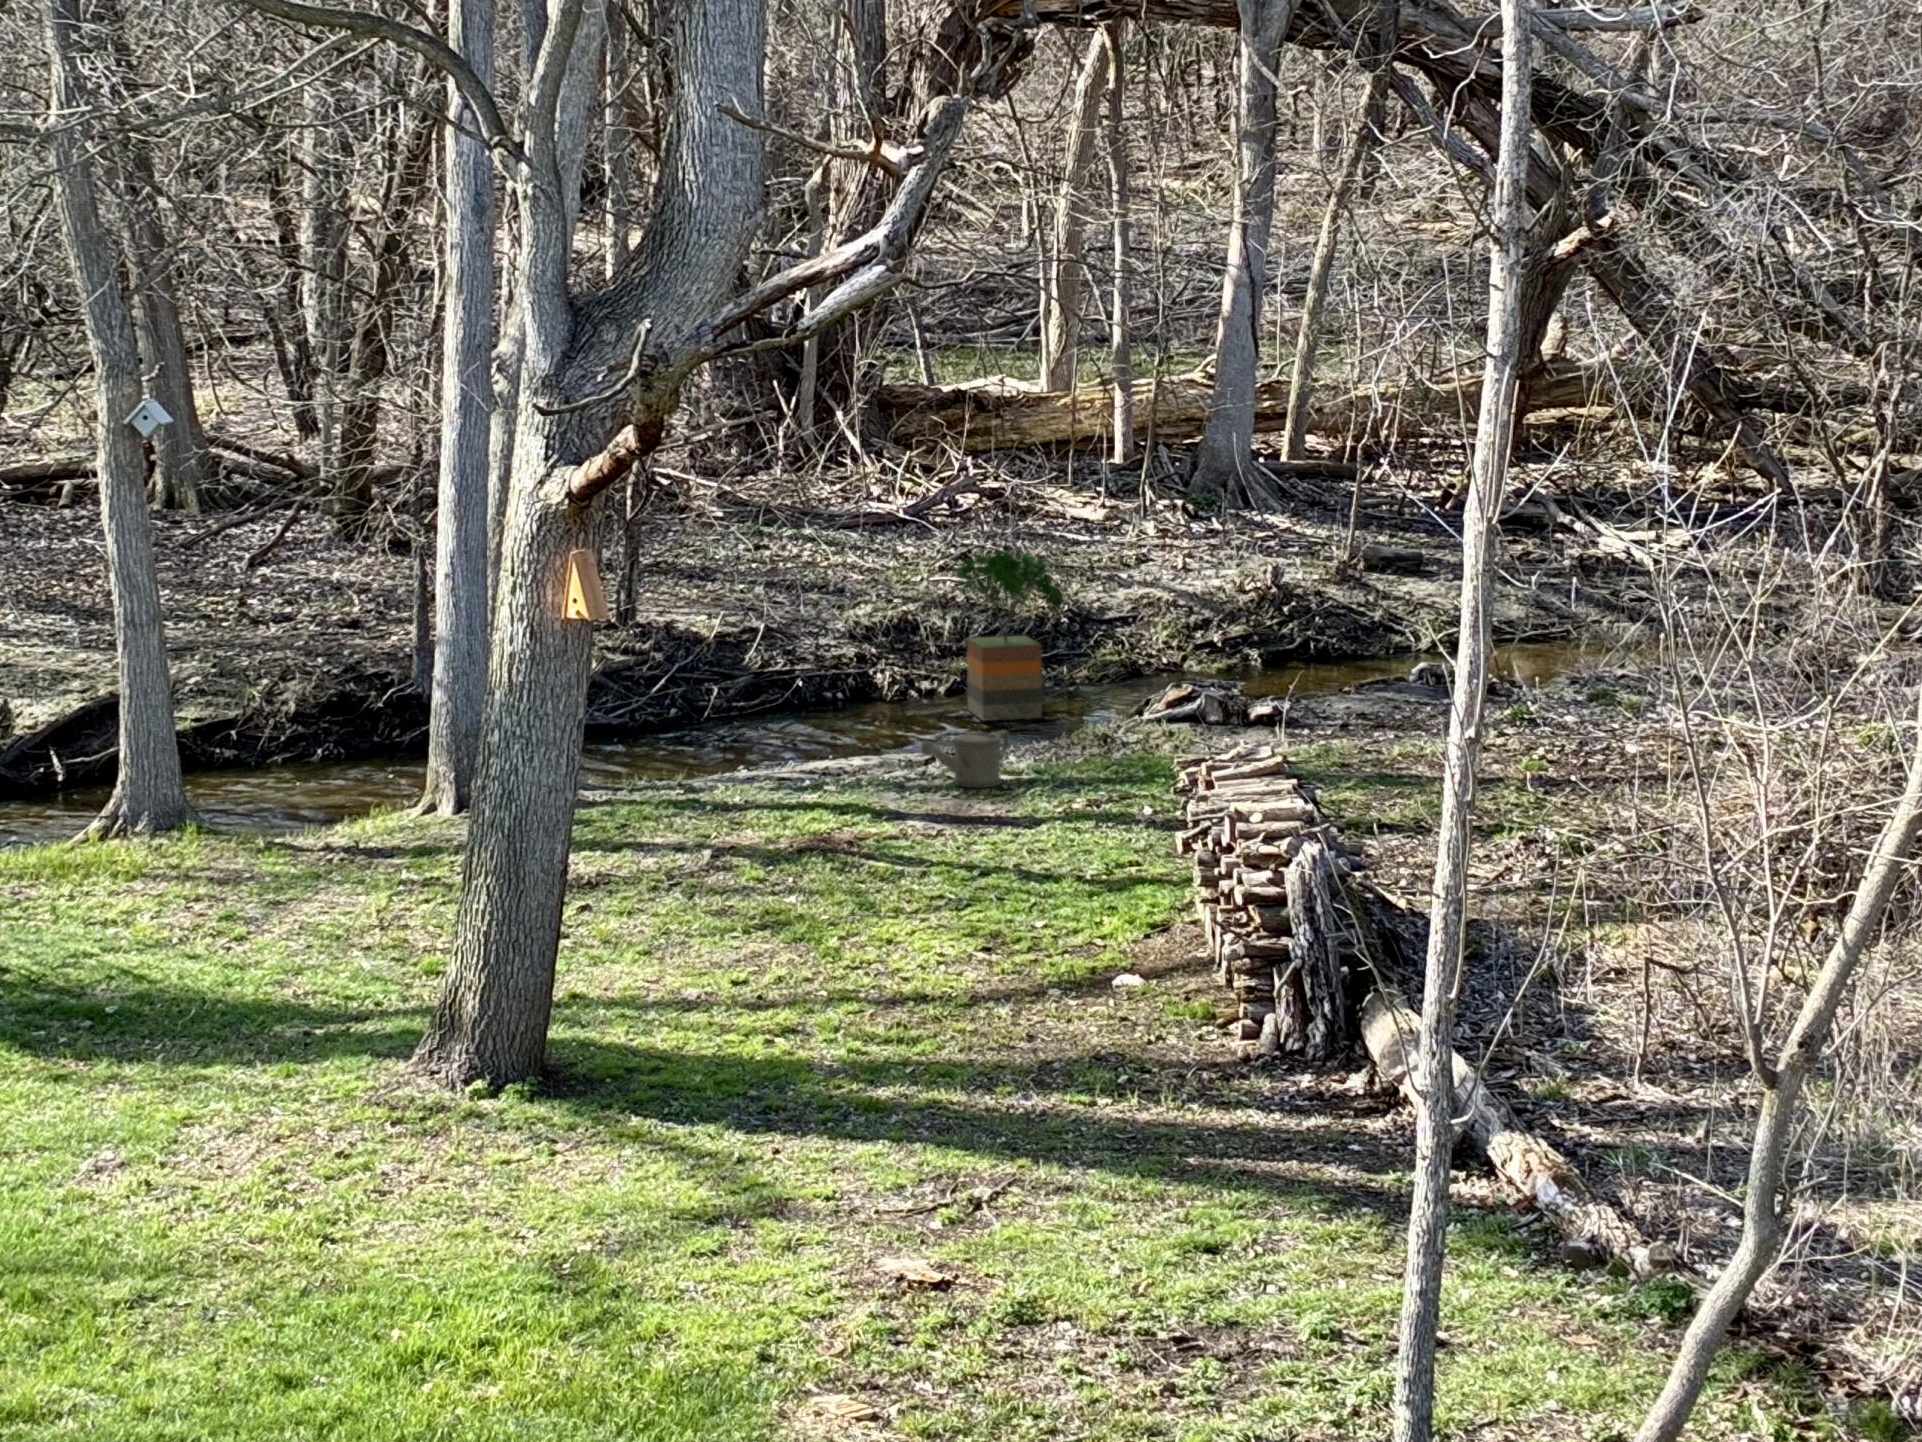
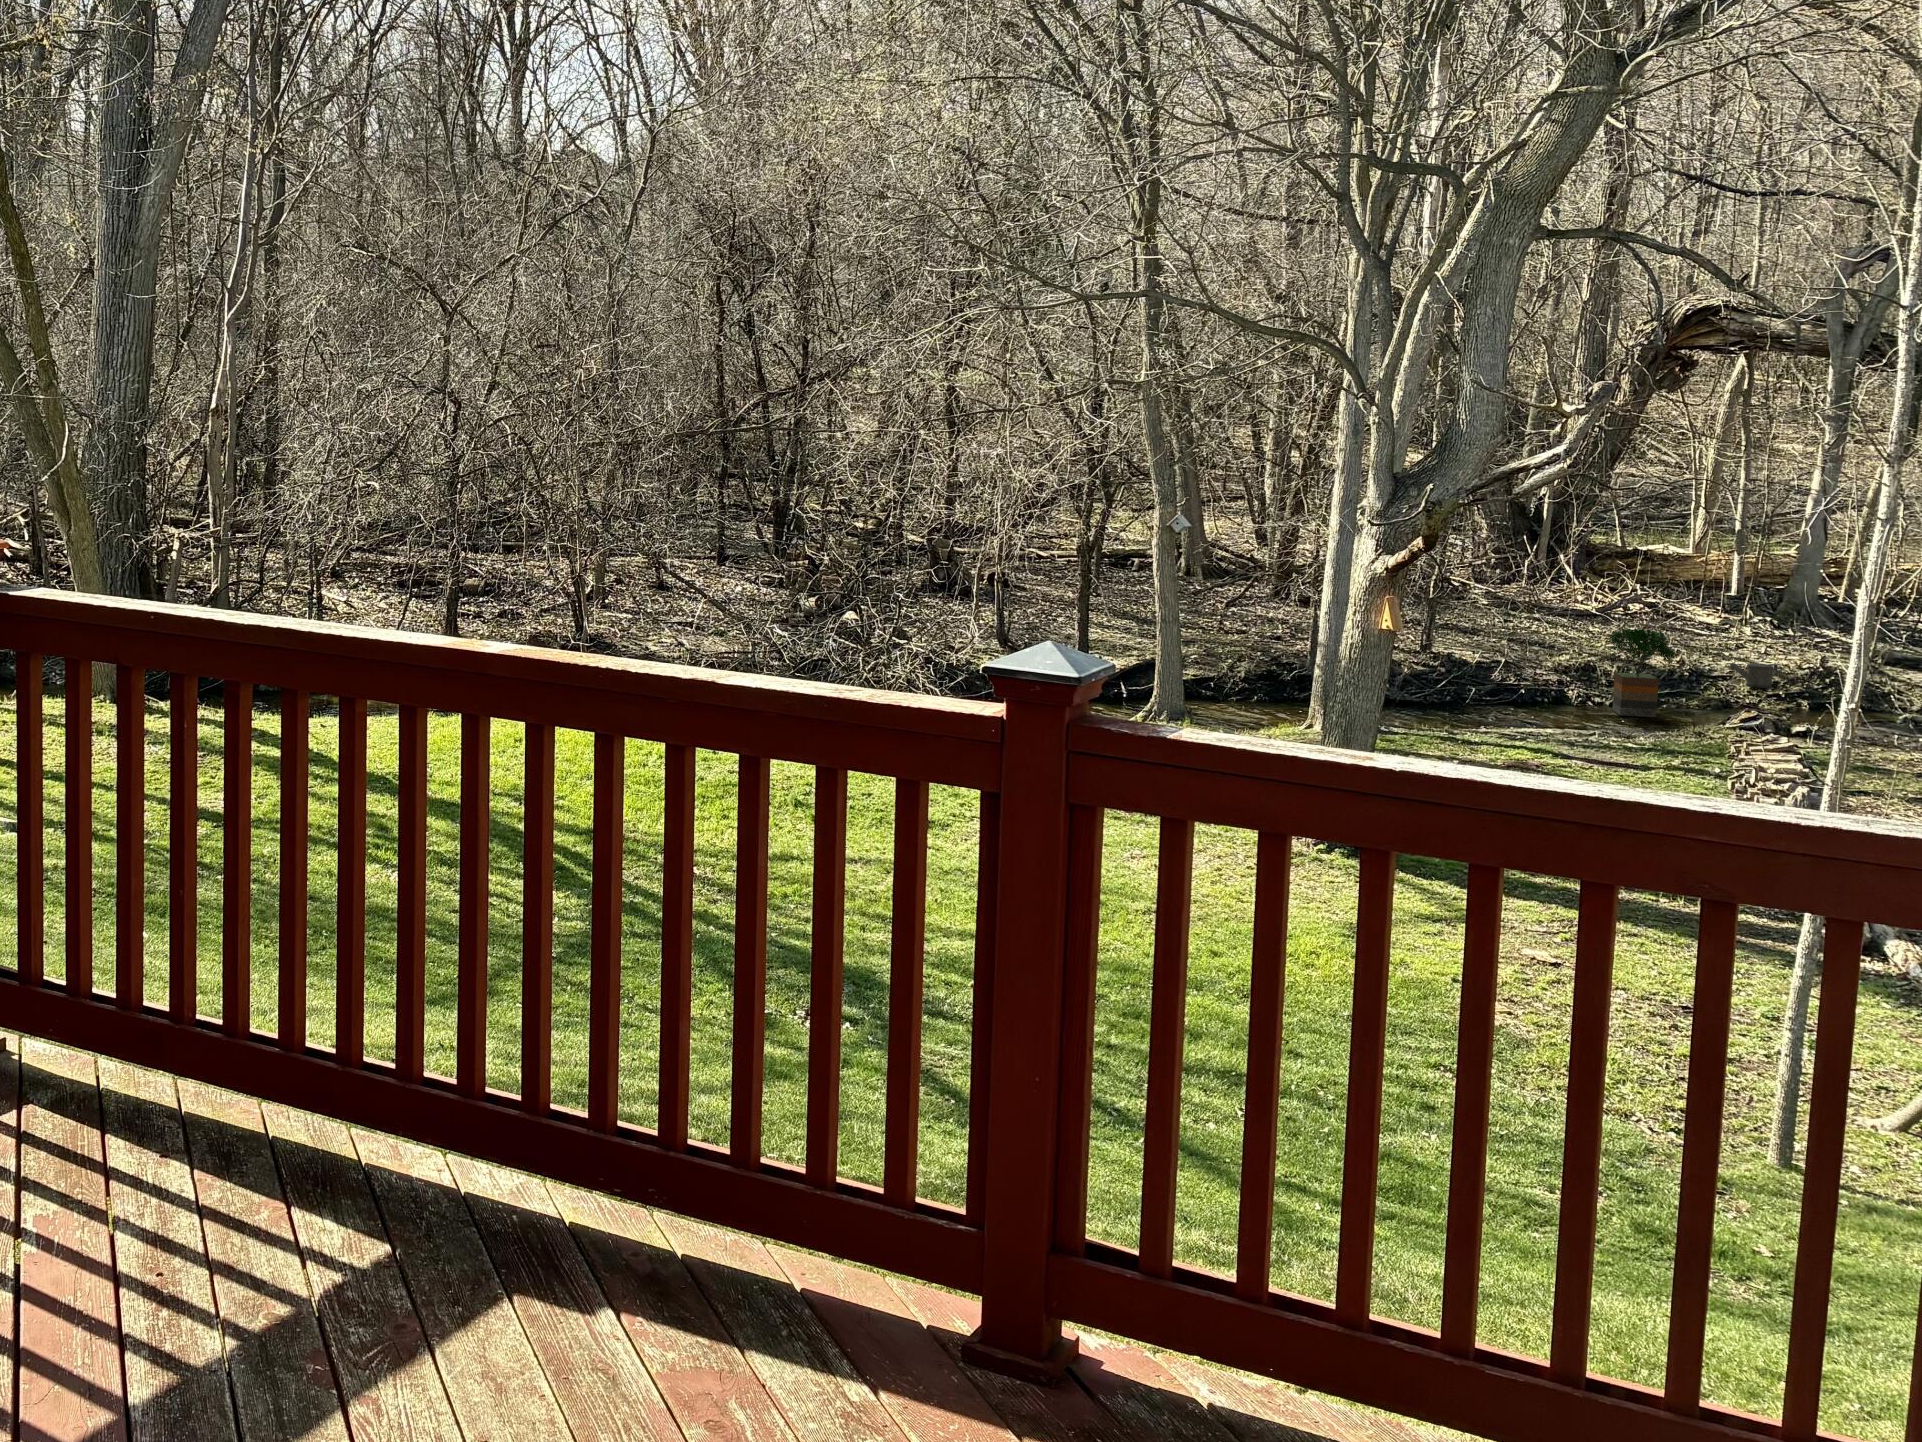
watering can: present [921,730,1010,788] -> present [1730,663,1778,688]

